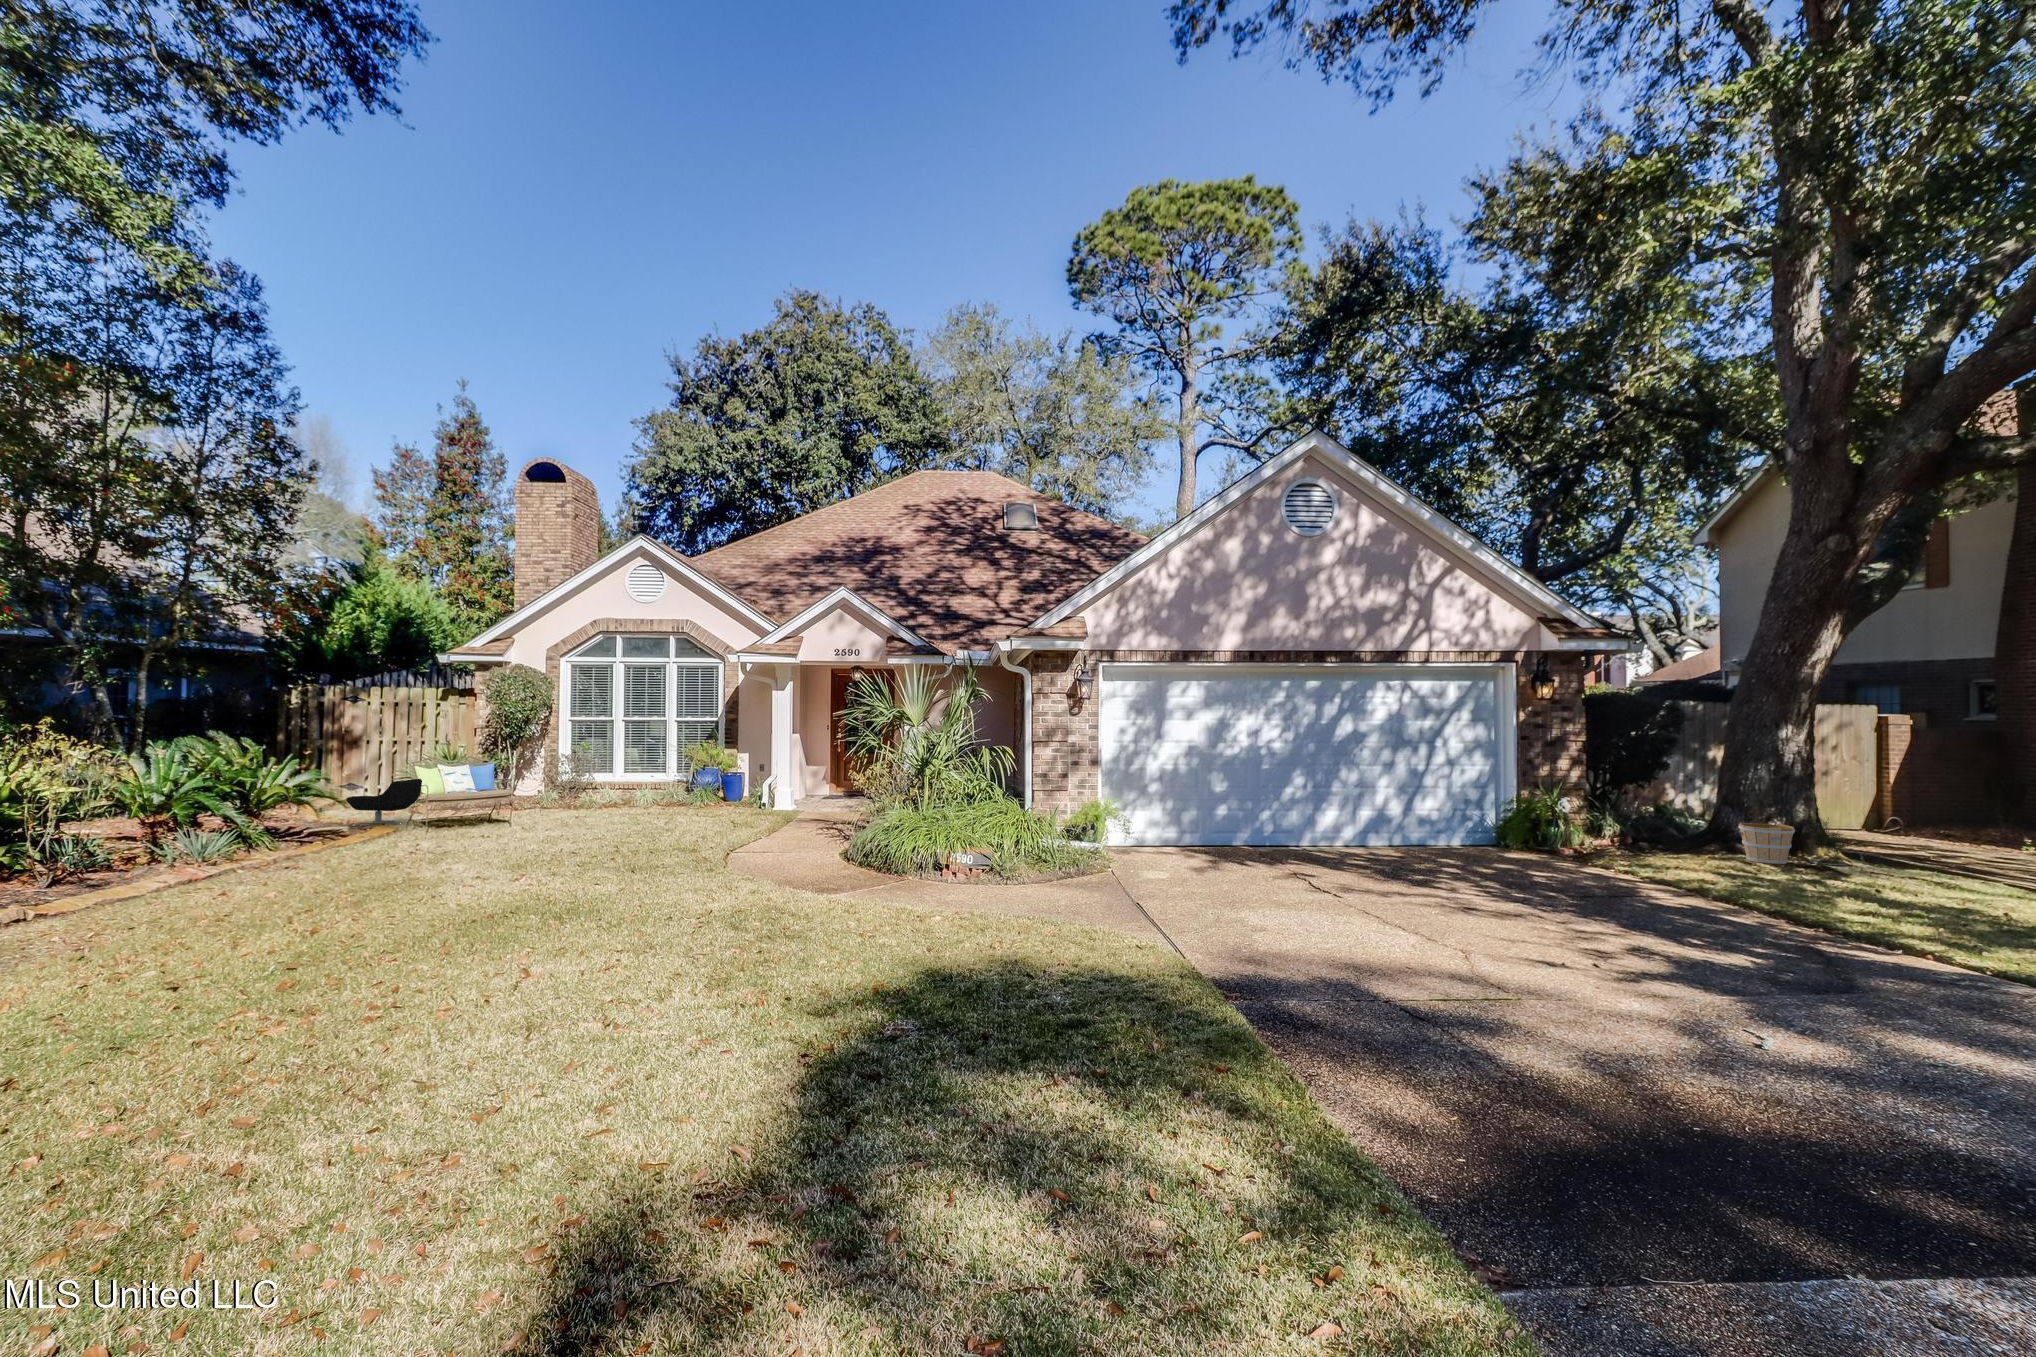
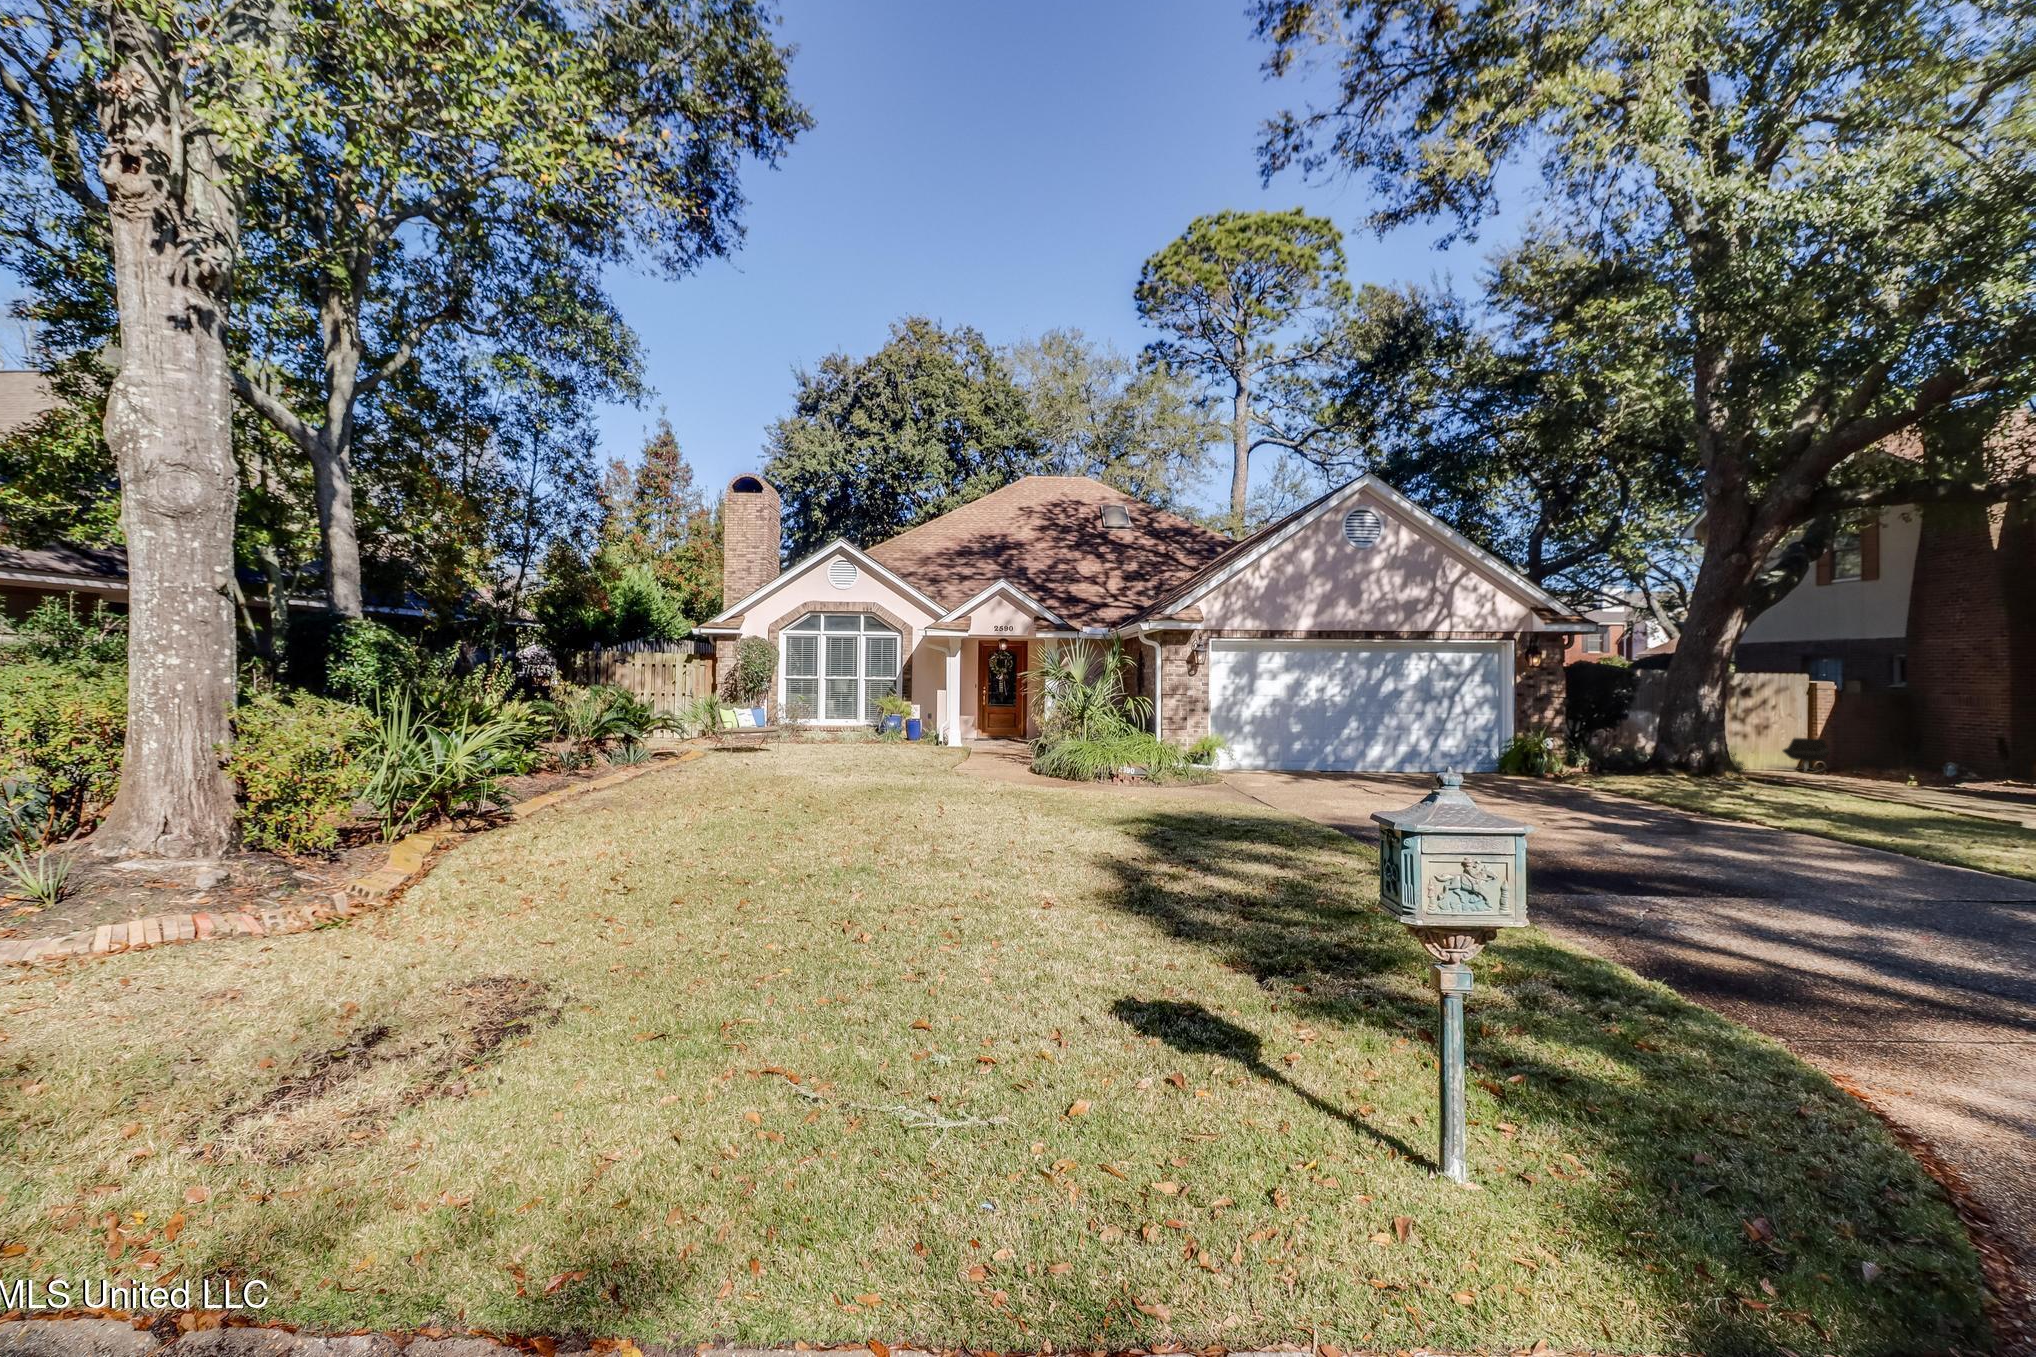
lounge chair: present [346,779,422,826] -> present [1783,738,1830,770]
wooden bucket: present [1738,822,1795,864] -> none [1672,755,1711,784]

